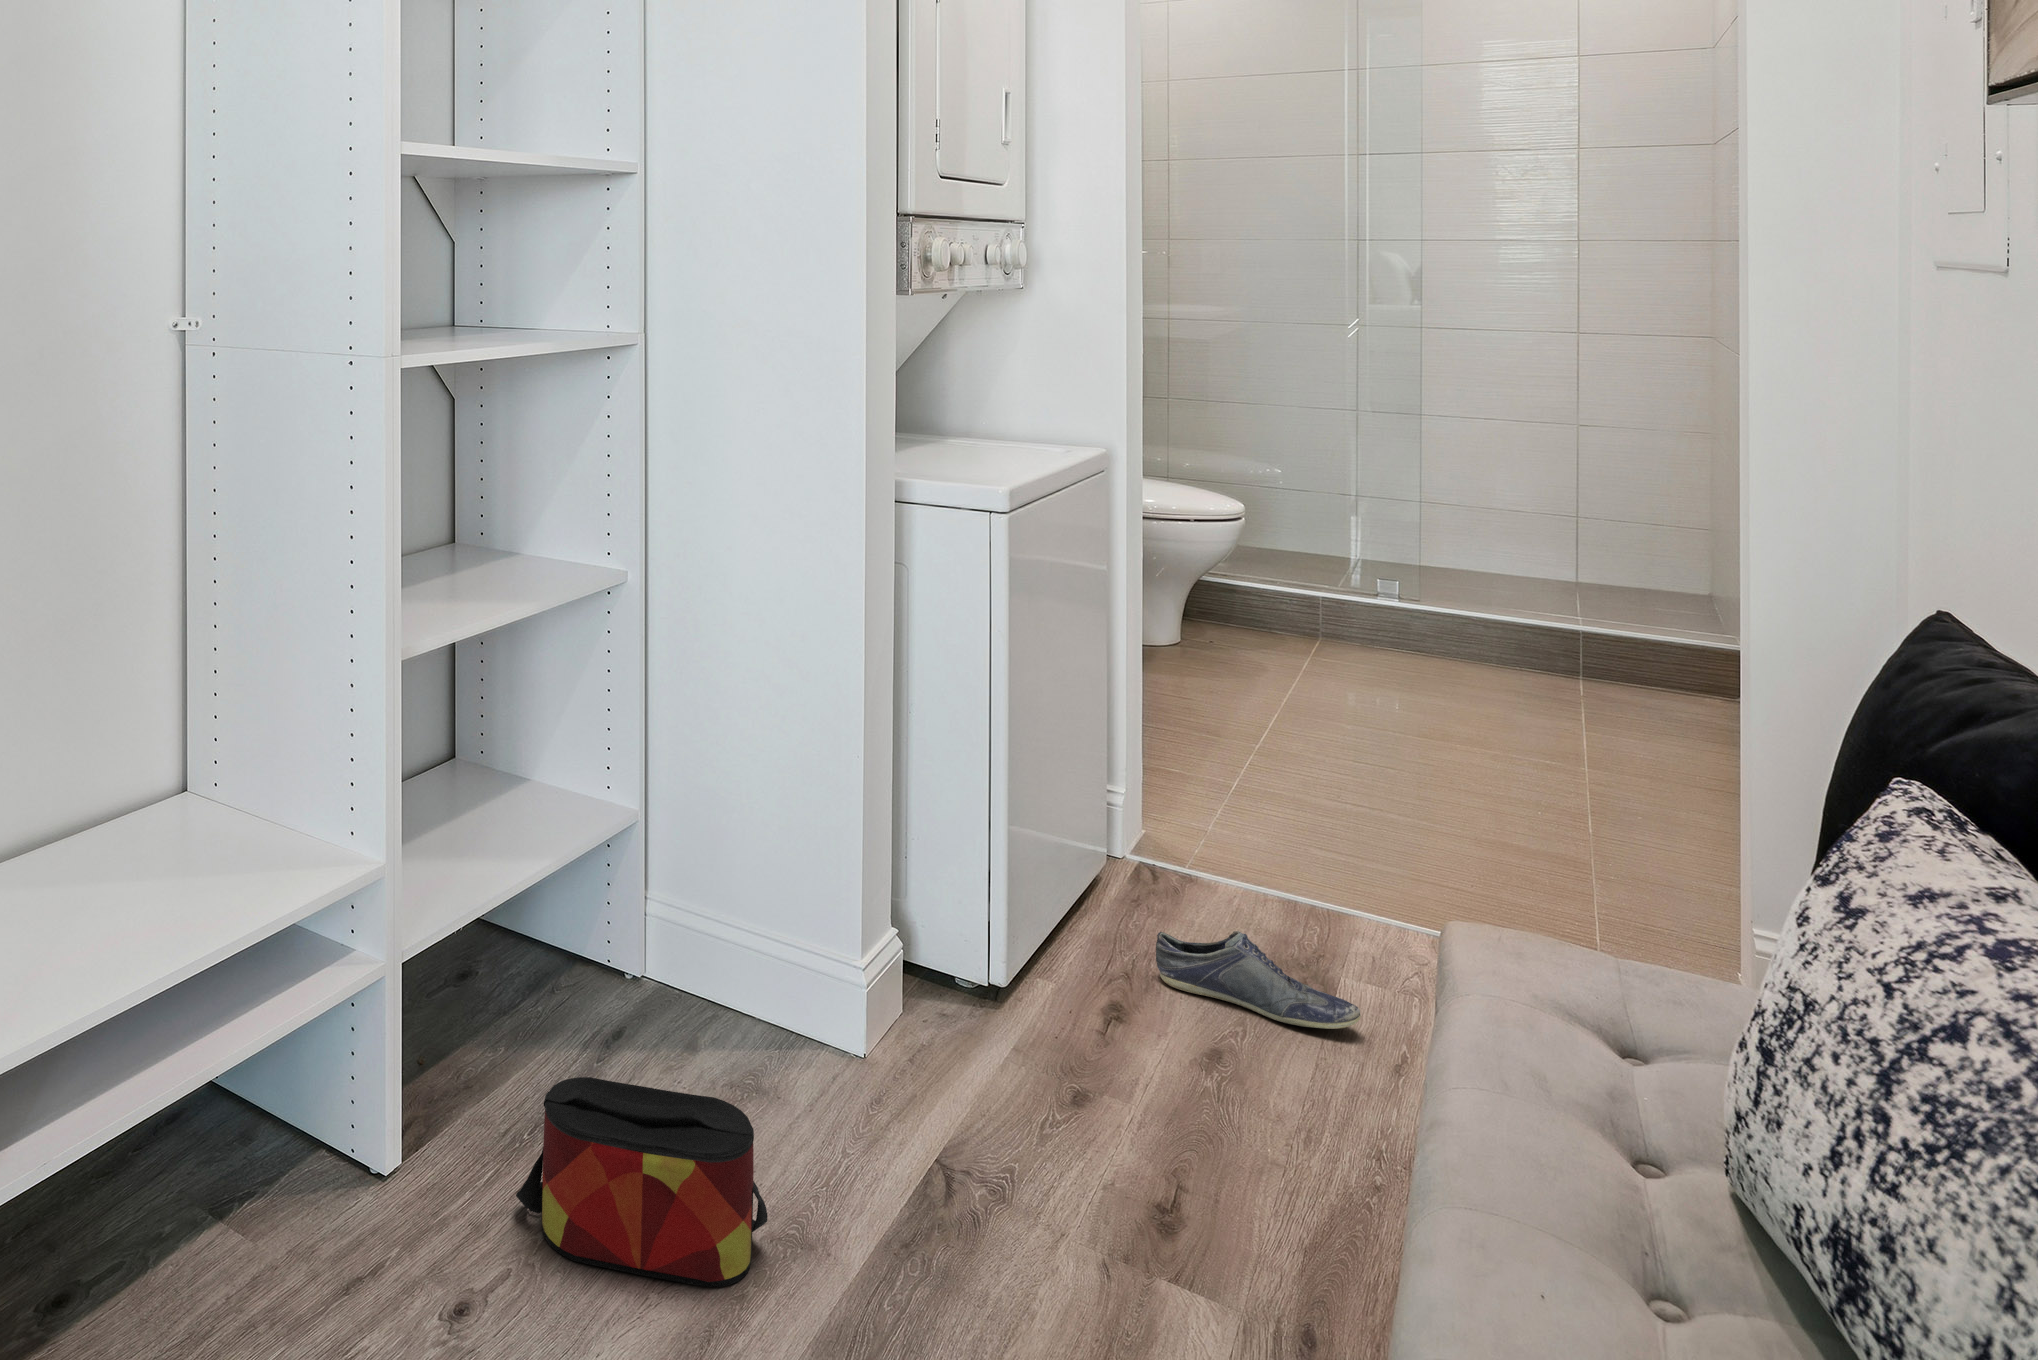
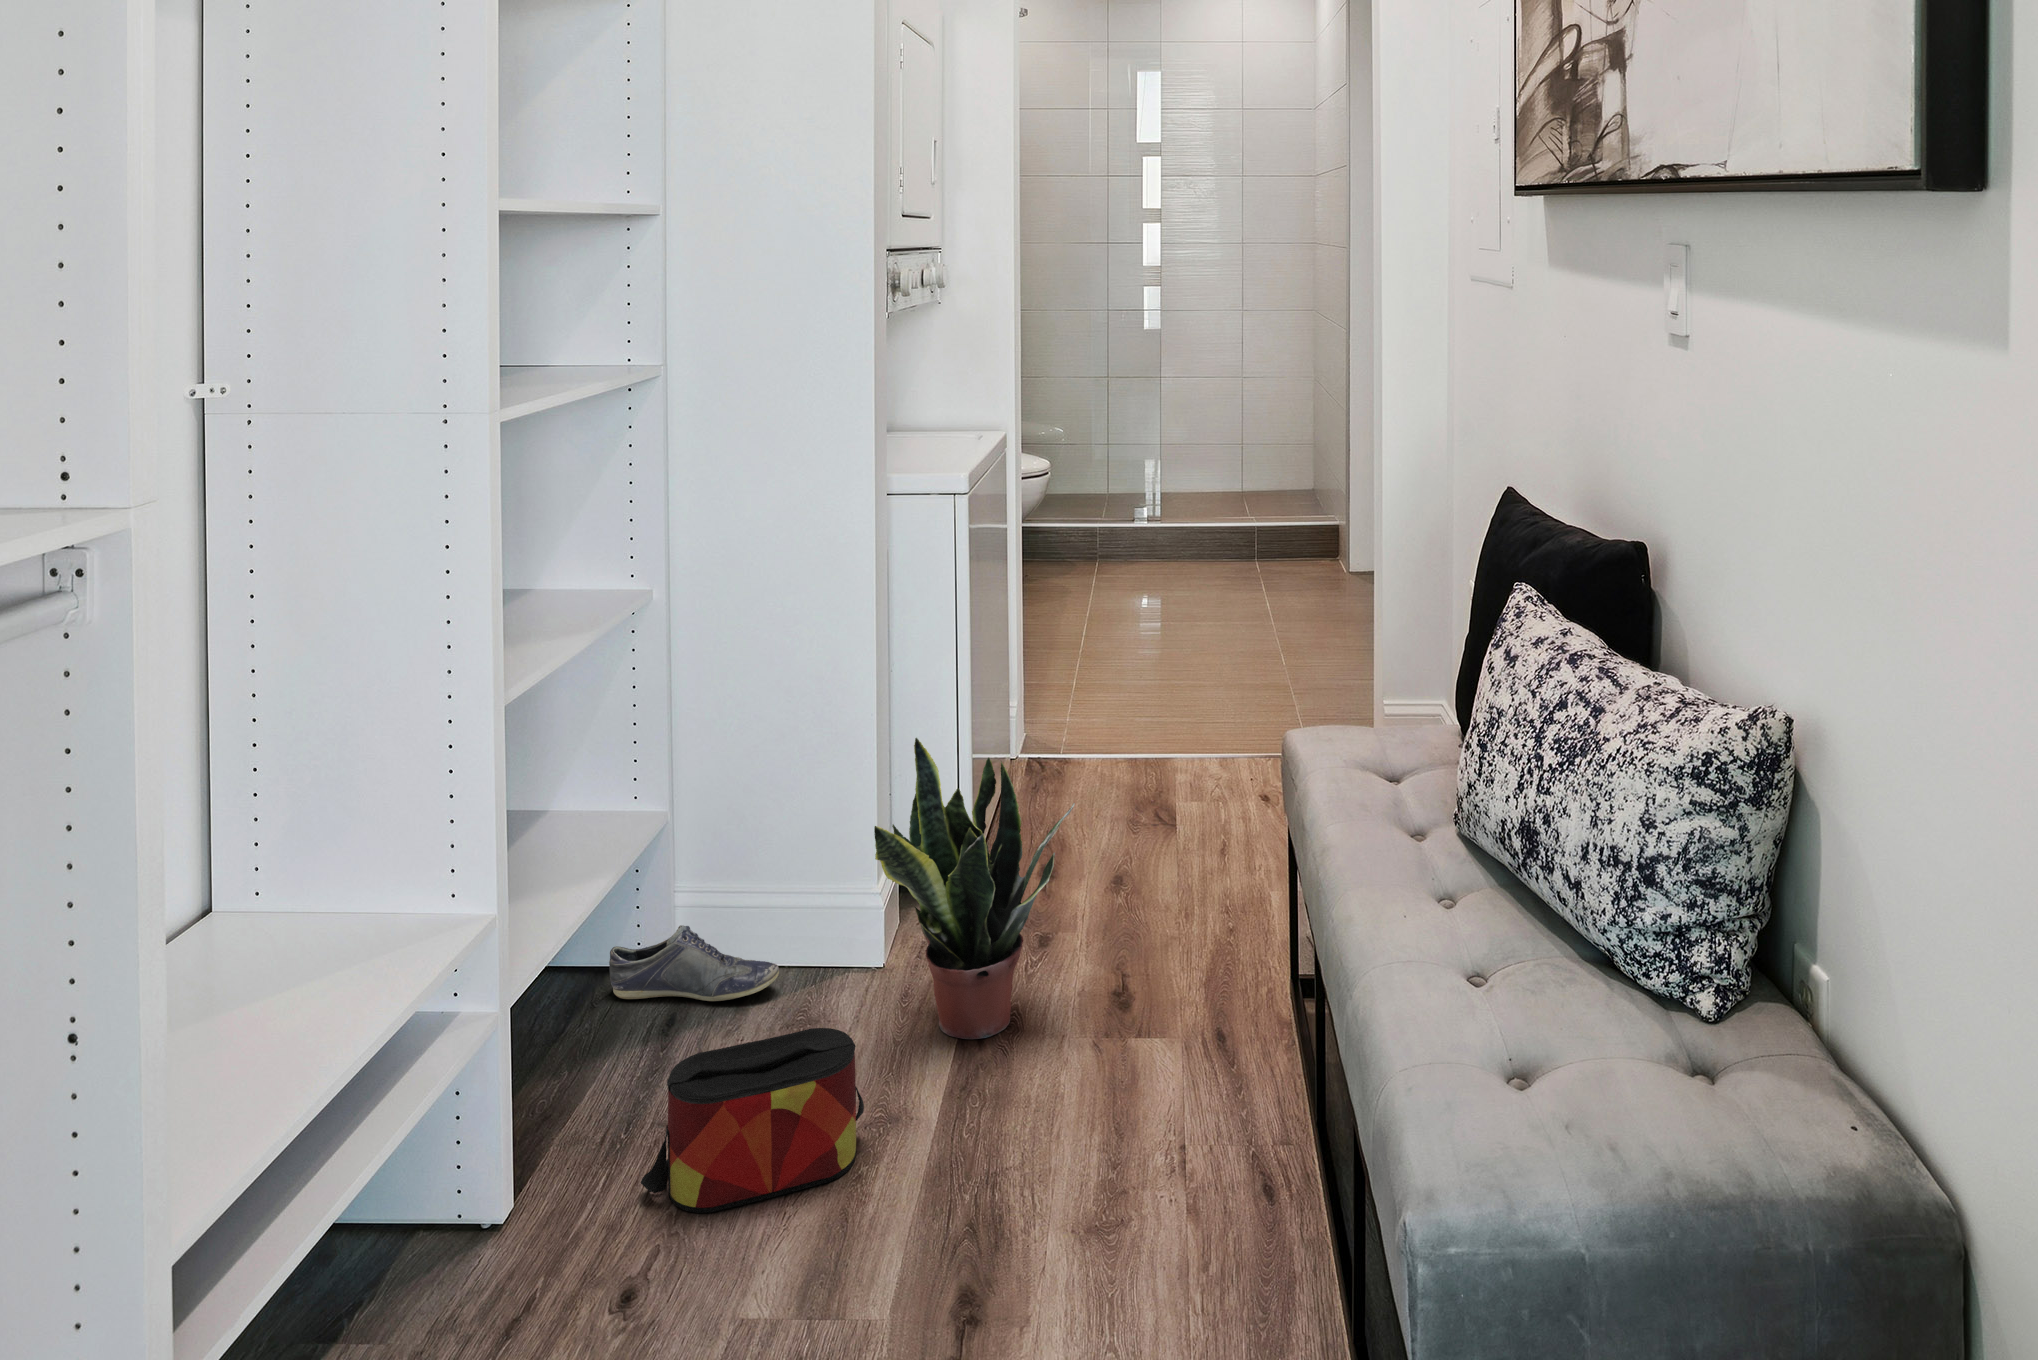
potted plant: none [818,795,1101,1192] -> present [874,738,1075,1039]
shoe: present [1156,931,1361,1029] -> present [609,925,779,1001]

